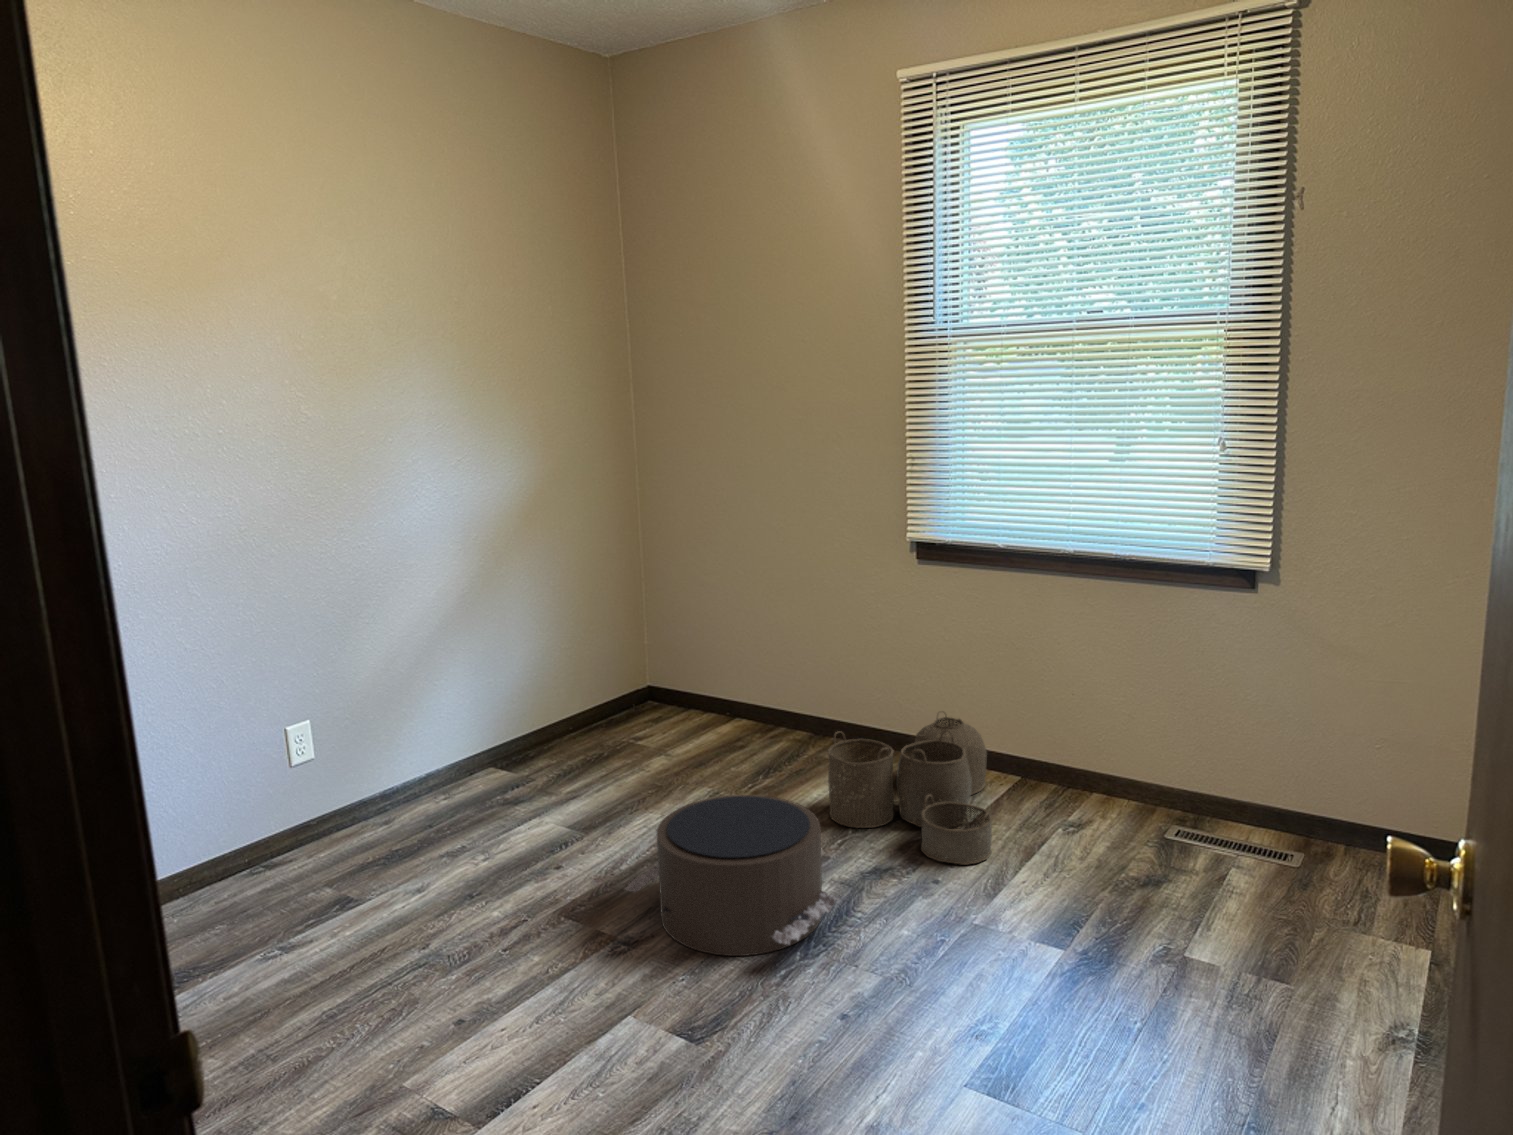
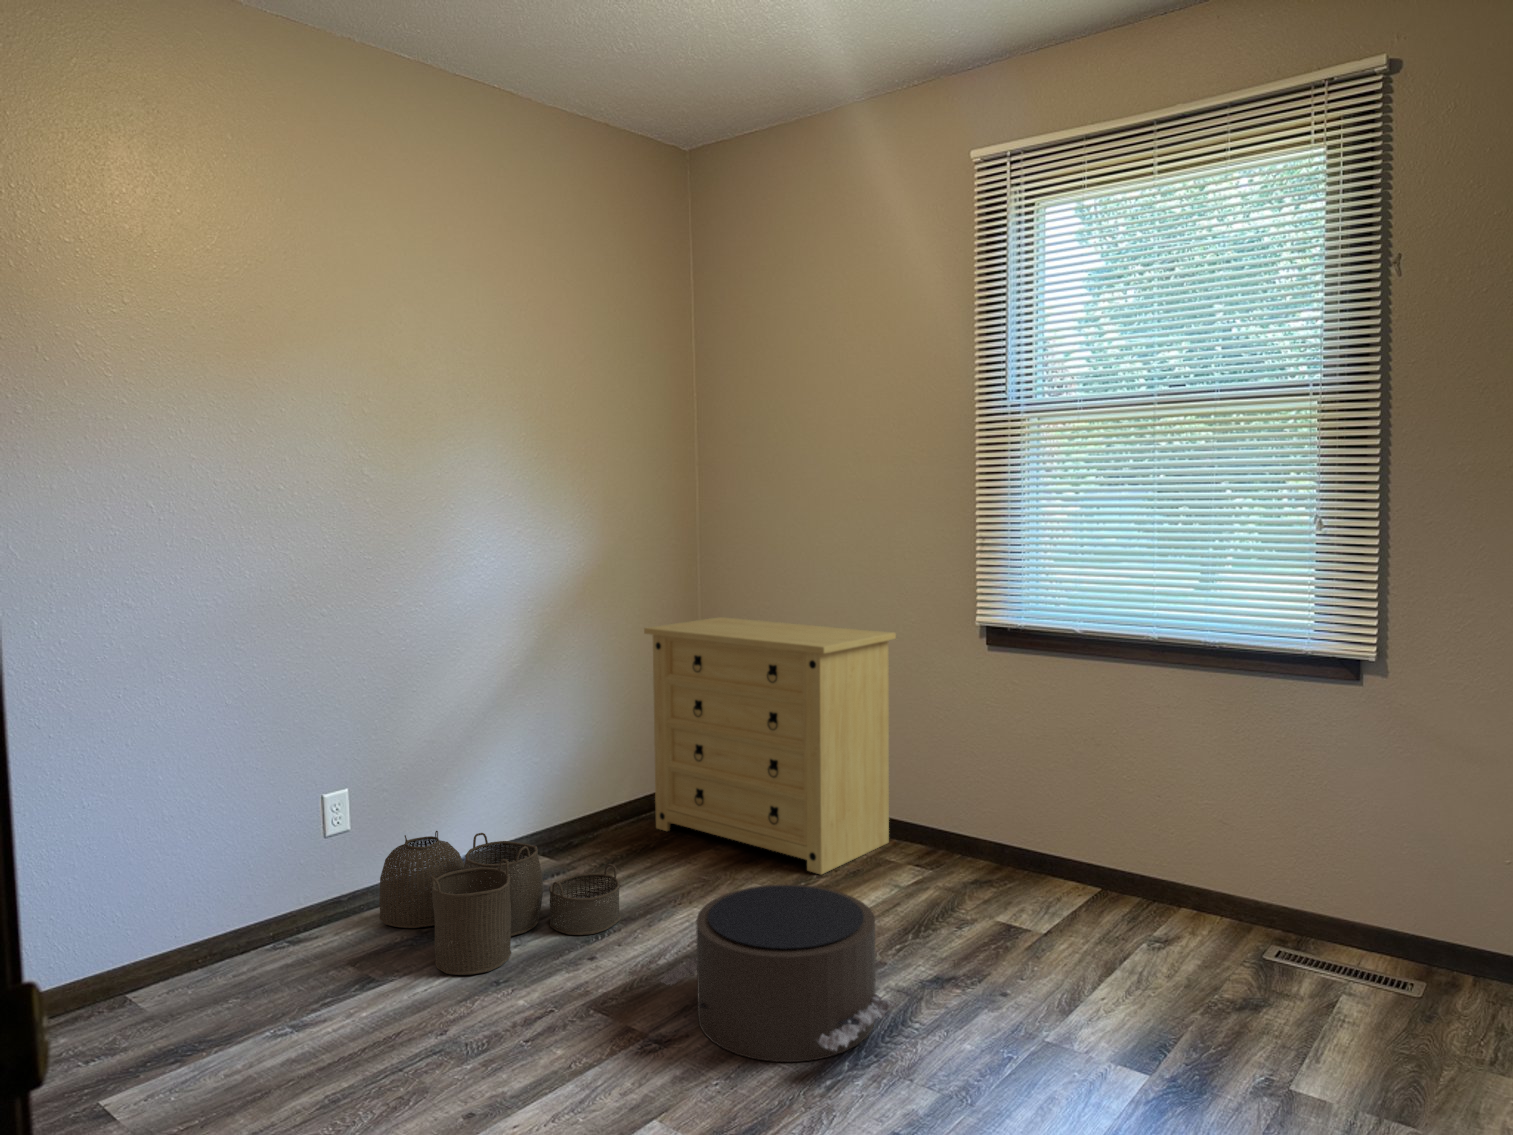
dresser: none [586,533,831,777] -> present [644,617,896,874]
woven basket: present [828,712,992,865] -> present [379,831,621,975]

